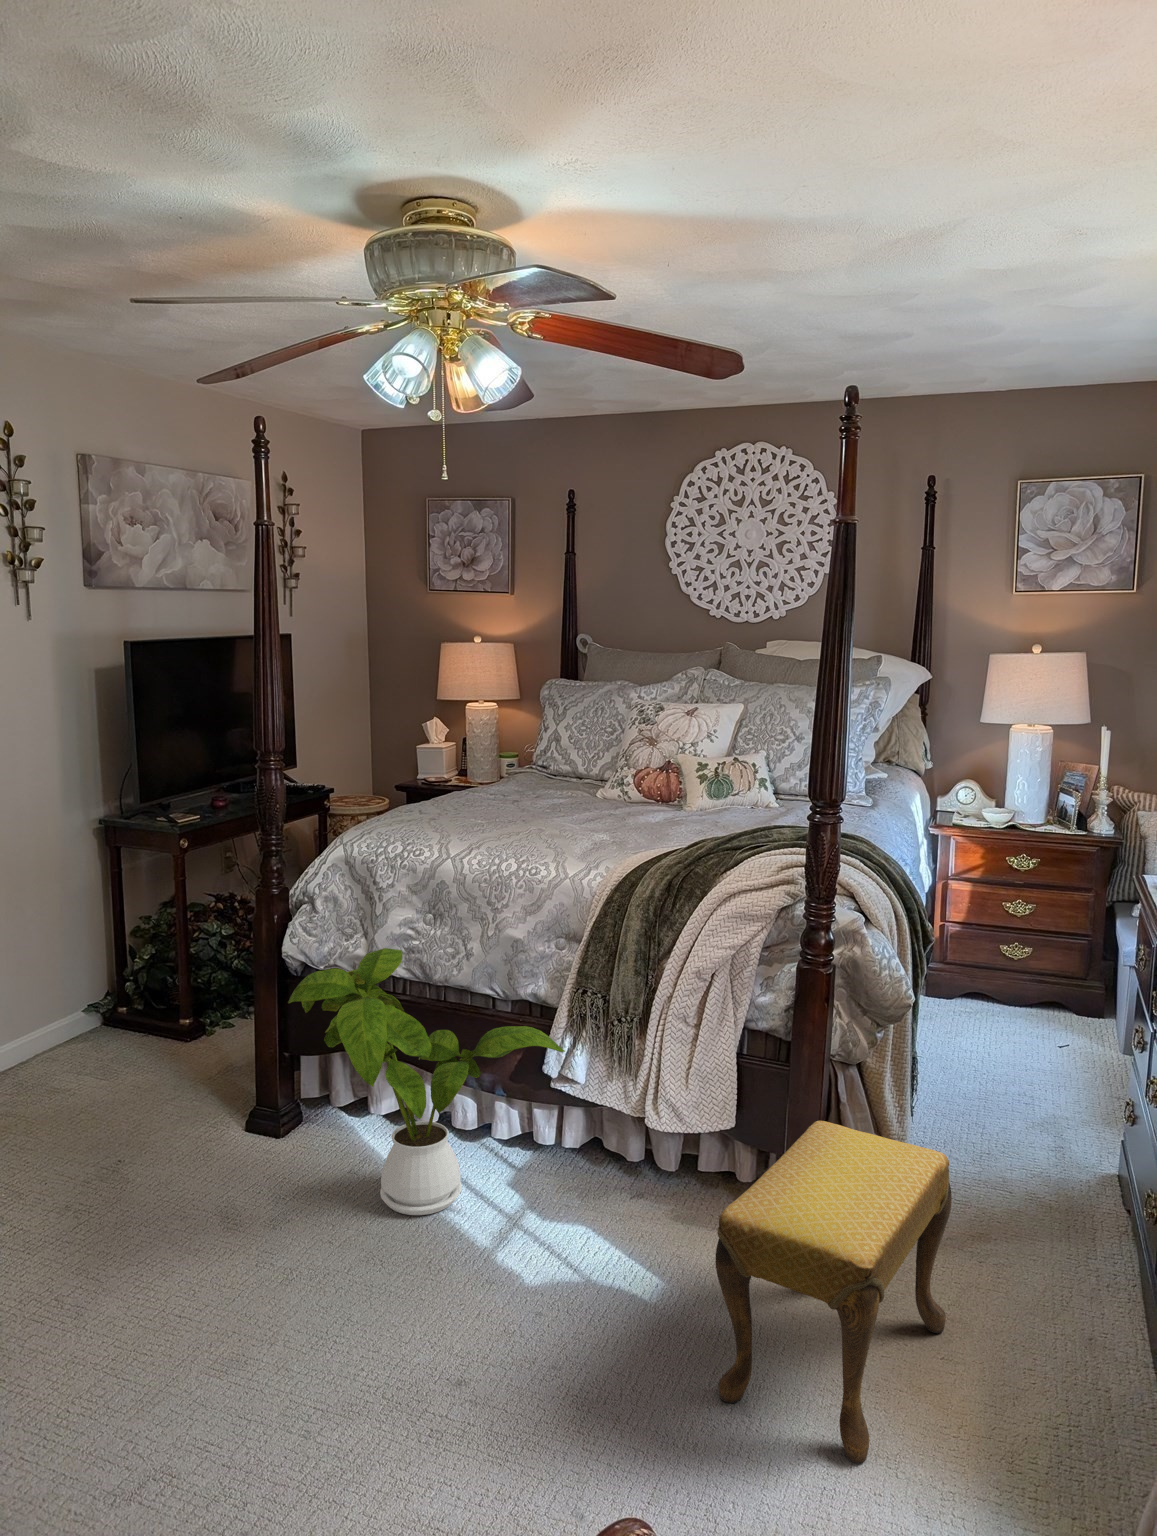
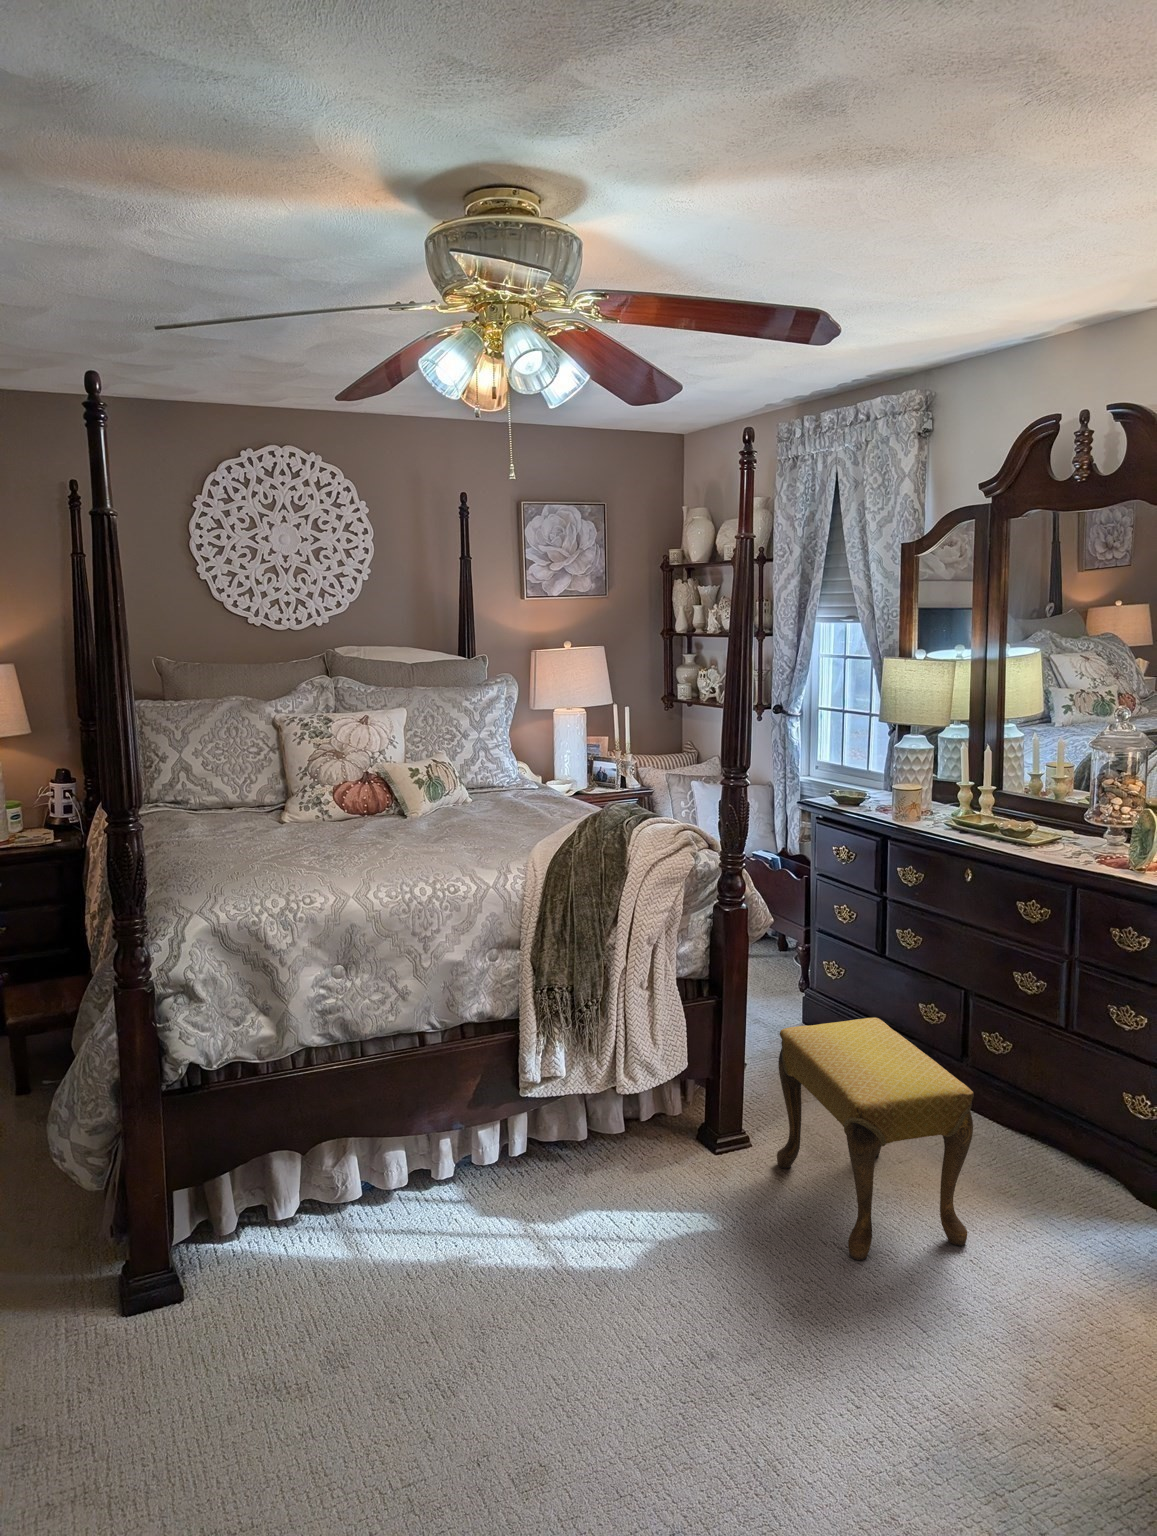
house plant: present [288,948,565,1215] -> none [279,994,558,1291]

